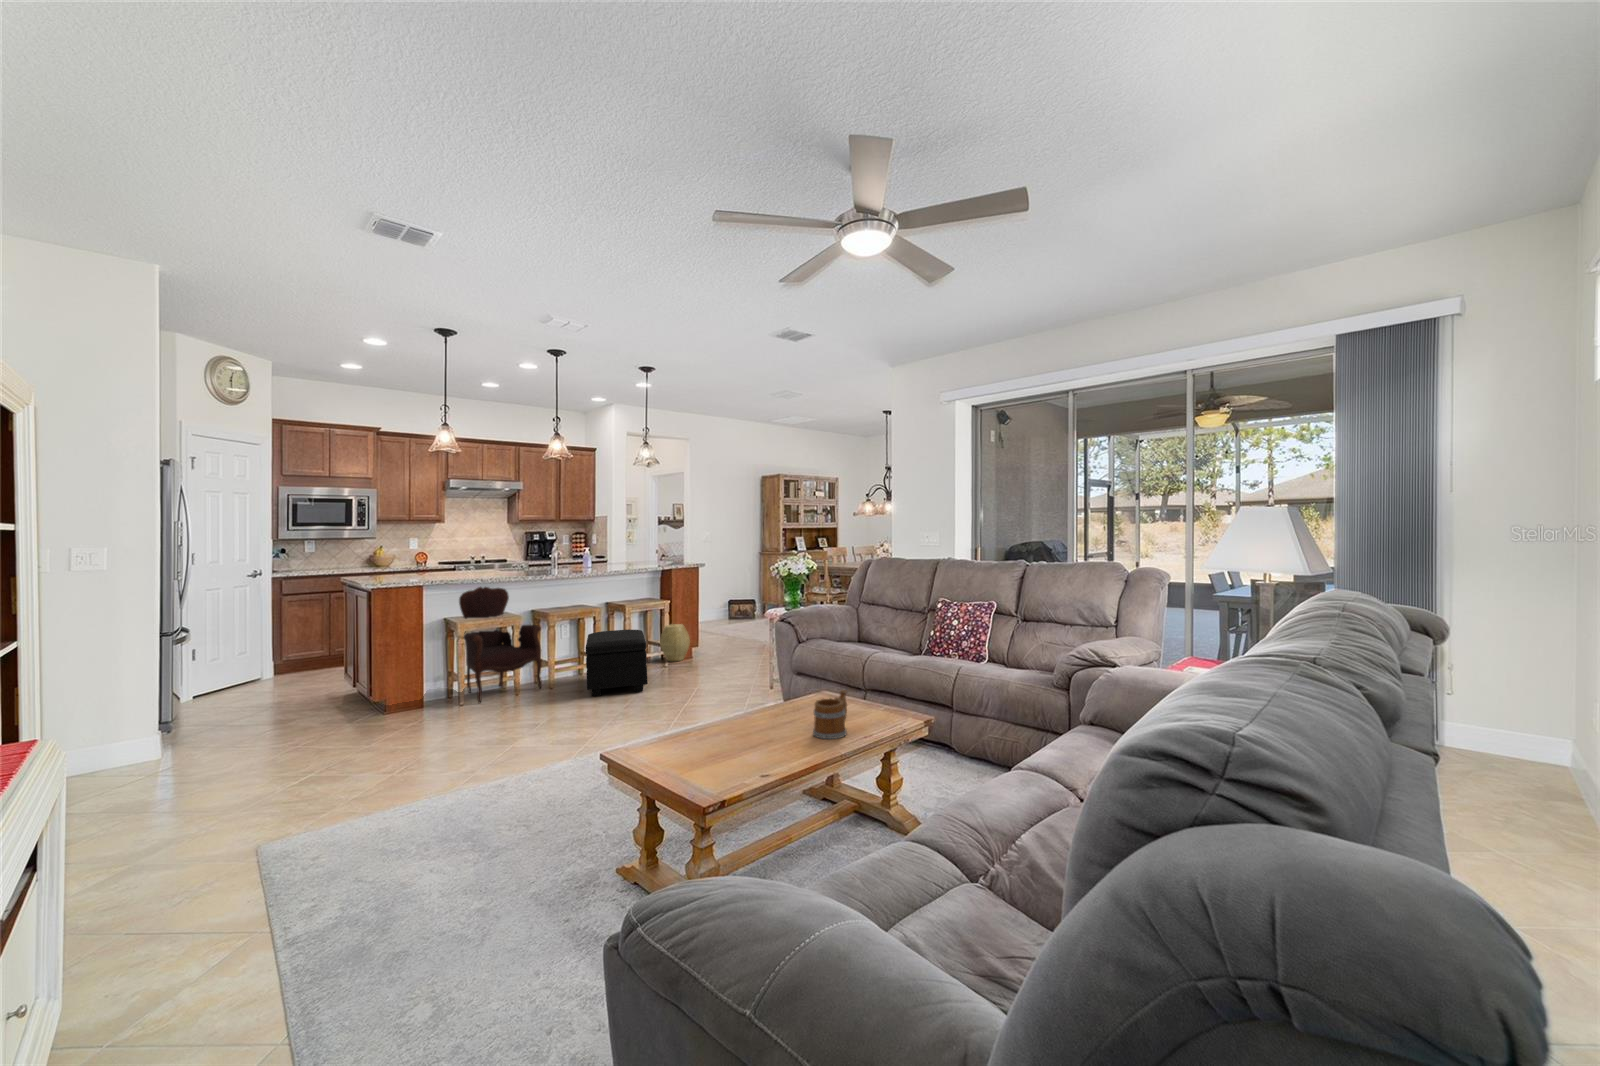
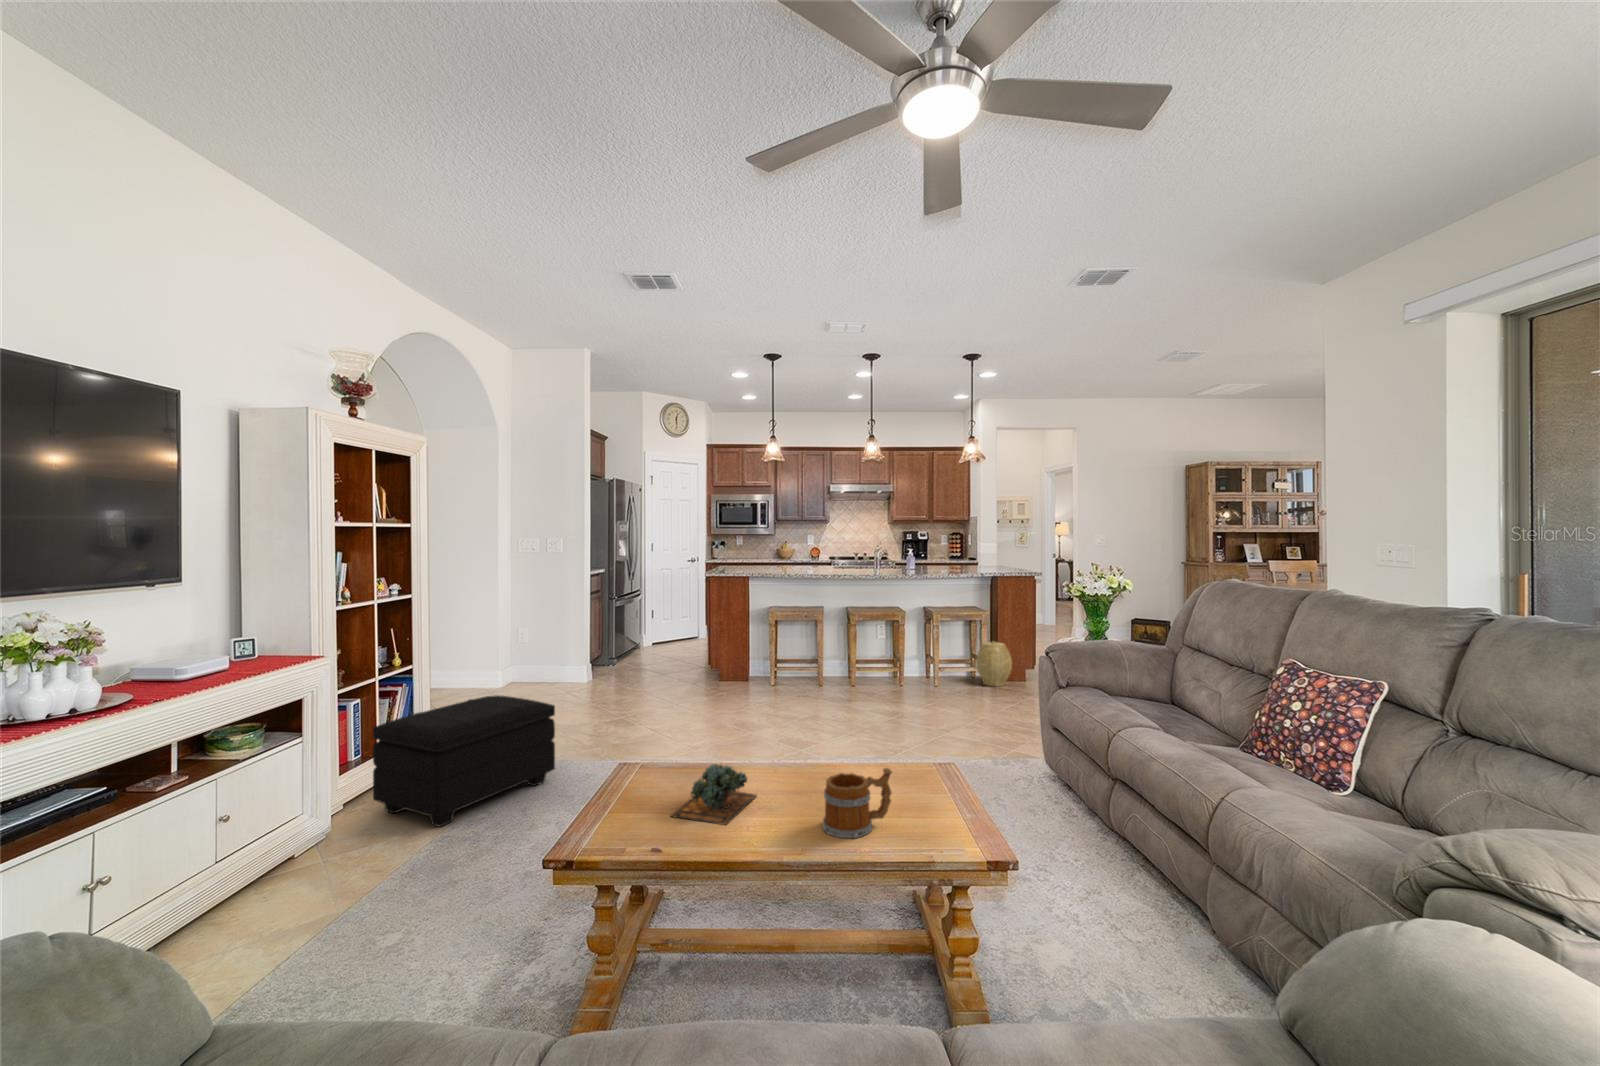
armchair: present [459,587,542,703] -> none [765,580,835,691]
footstool: present [586,630,648,696] -> present [373,696,555,827]
succulent plant: none [699,717,763,763] -> present [671,764,756,825]

